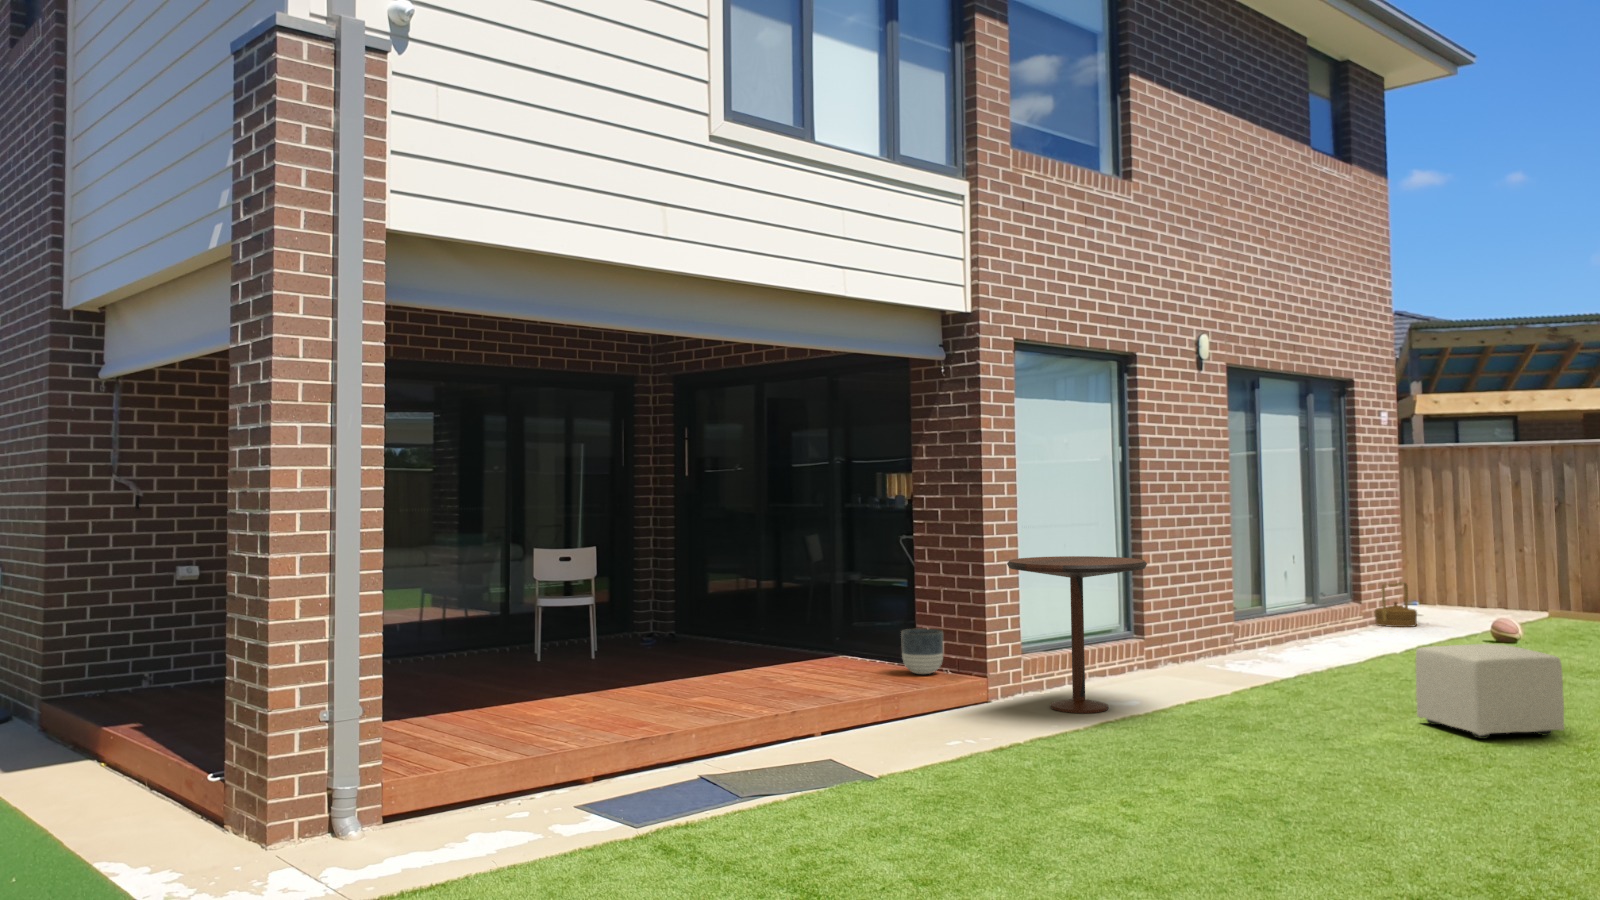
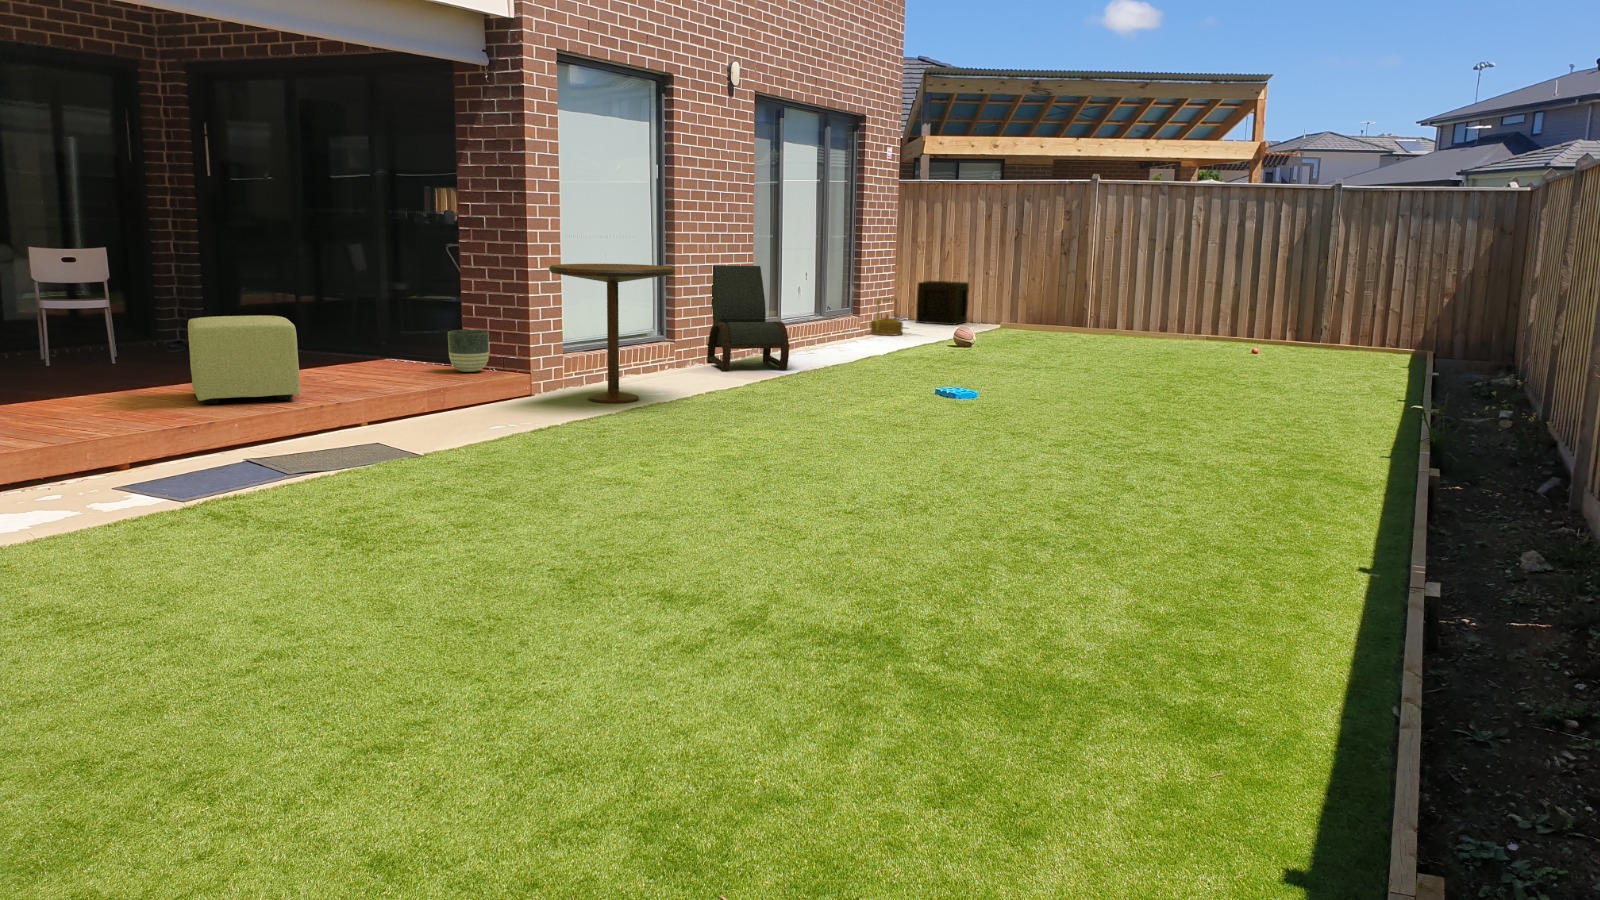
lounge chair: none [1180,552,1283,673] -> present [707,265,790,371]
wooden crate: none [1430,560,1498,613] -> present [916,281,969,325]
ottoman: present [1416,644,1564,739] -> present [188,316,300,404]

